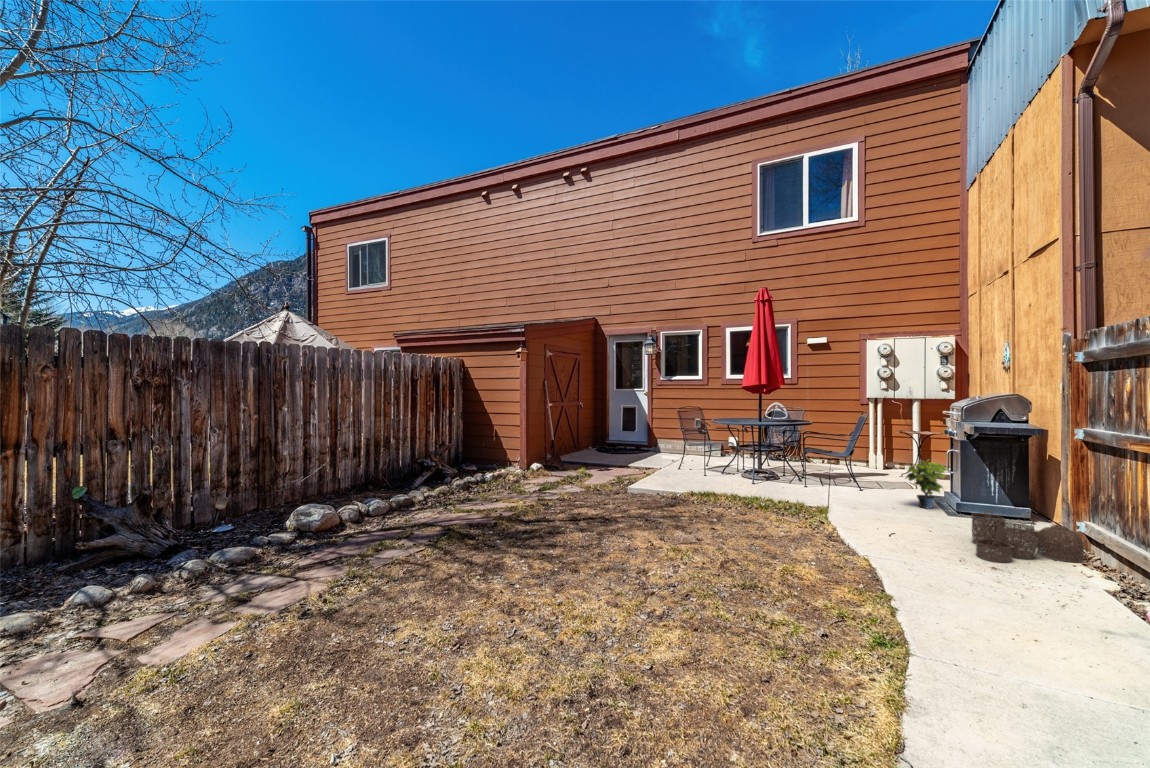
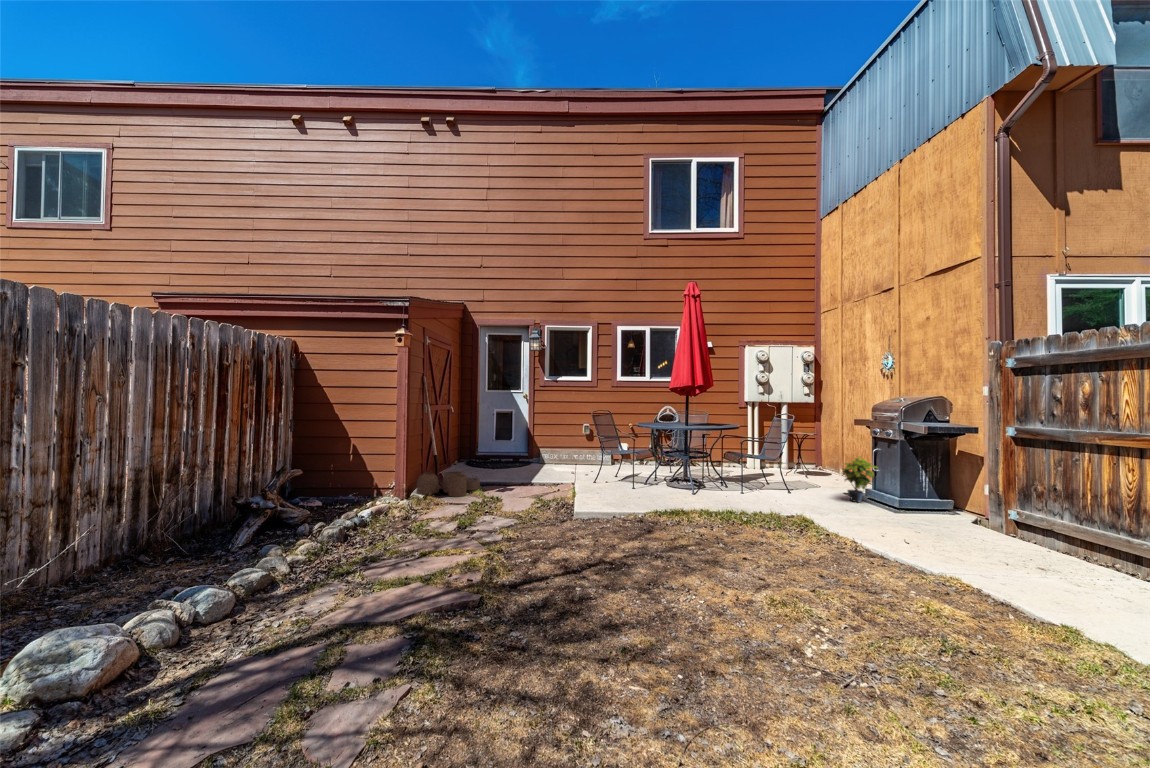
woven basket: present [972,511,1084,562] -> present [416,471,480,497]

